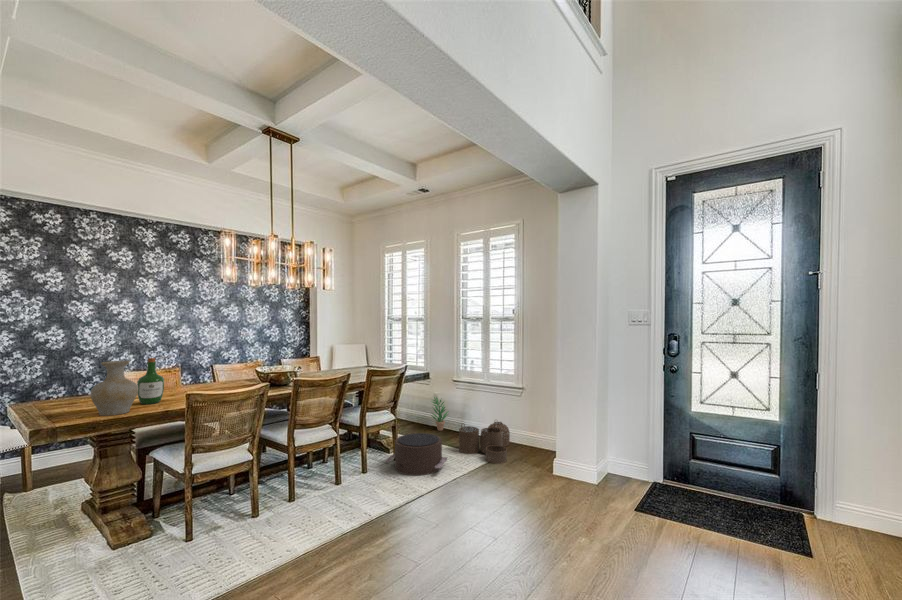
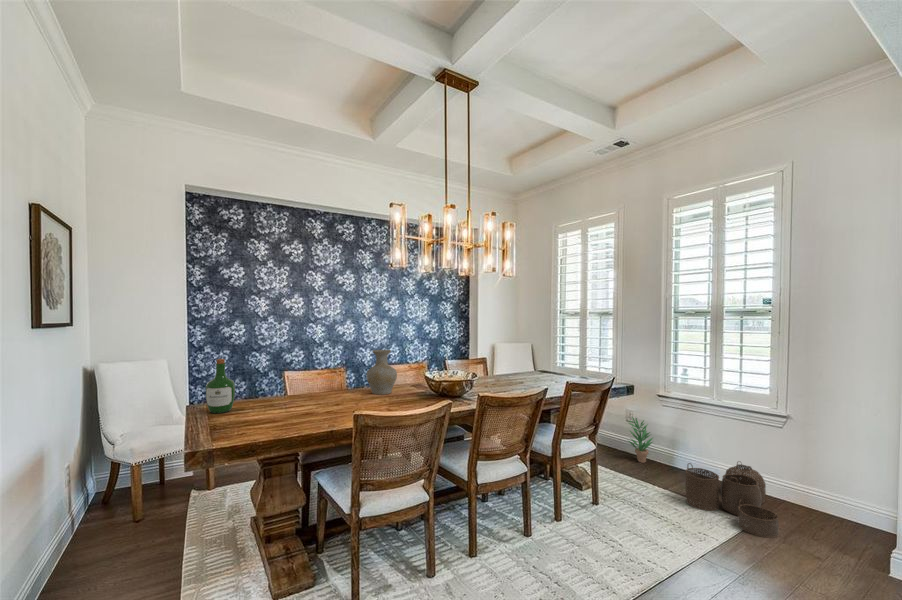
wine bottle: present [137,358,164,404] -> present [206,359,235,413]
vase: present [91,361,138,416] -> present [366,350,397,394]
pouf: present [385,433,447,476] -> none [587,472,681,541]

